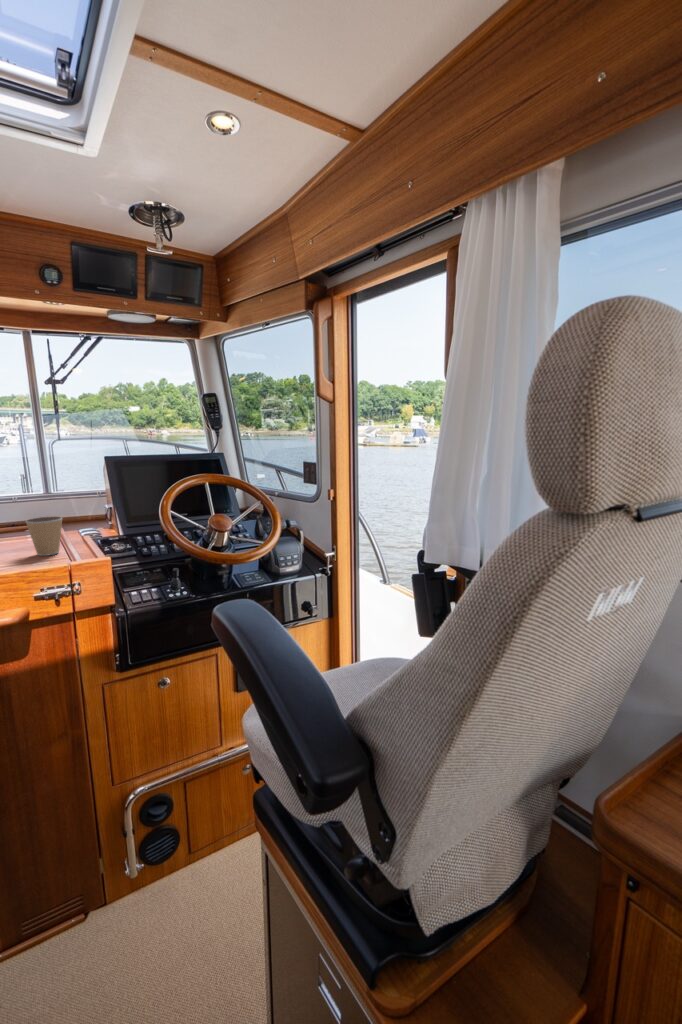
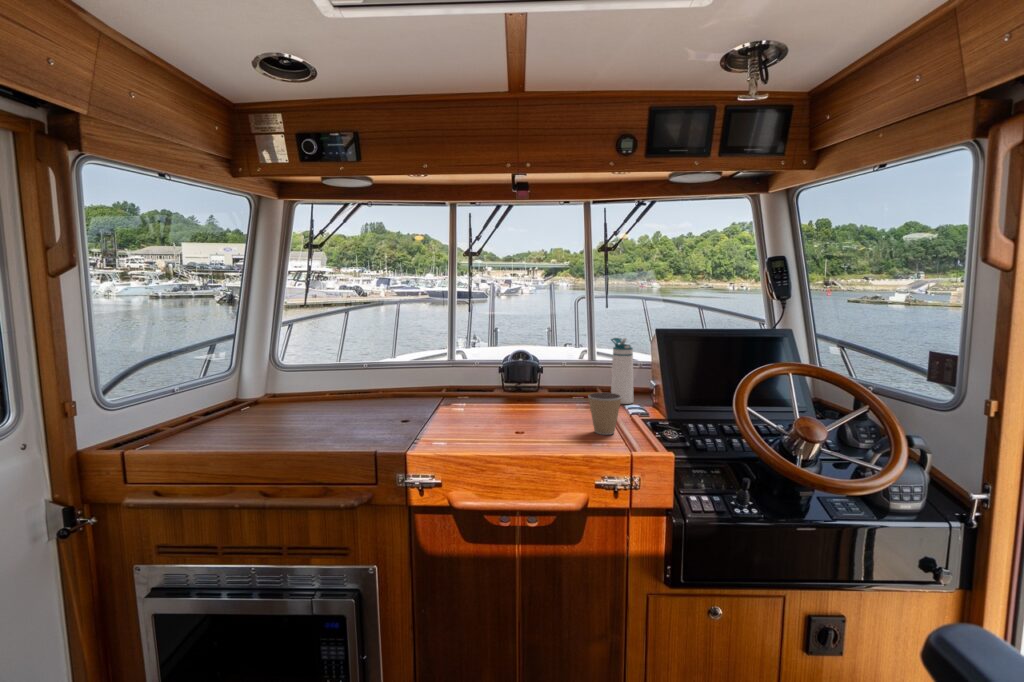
water bottle: none [59,467,89,530] -> present [611,338,633,404]

